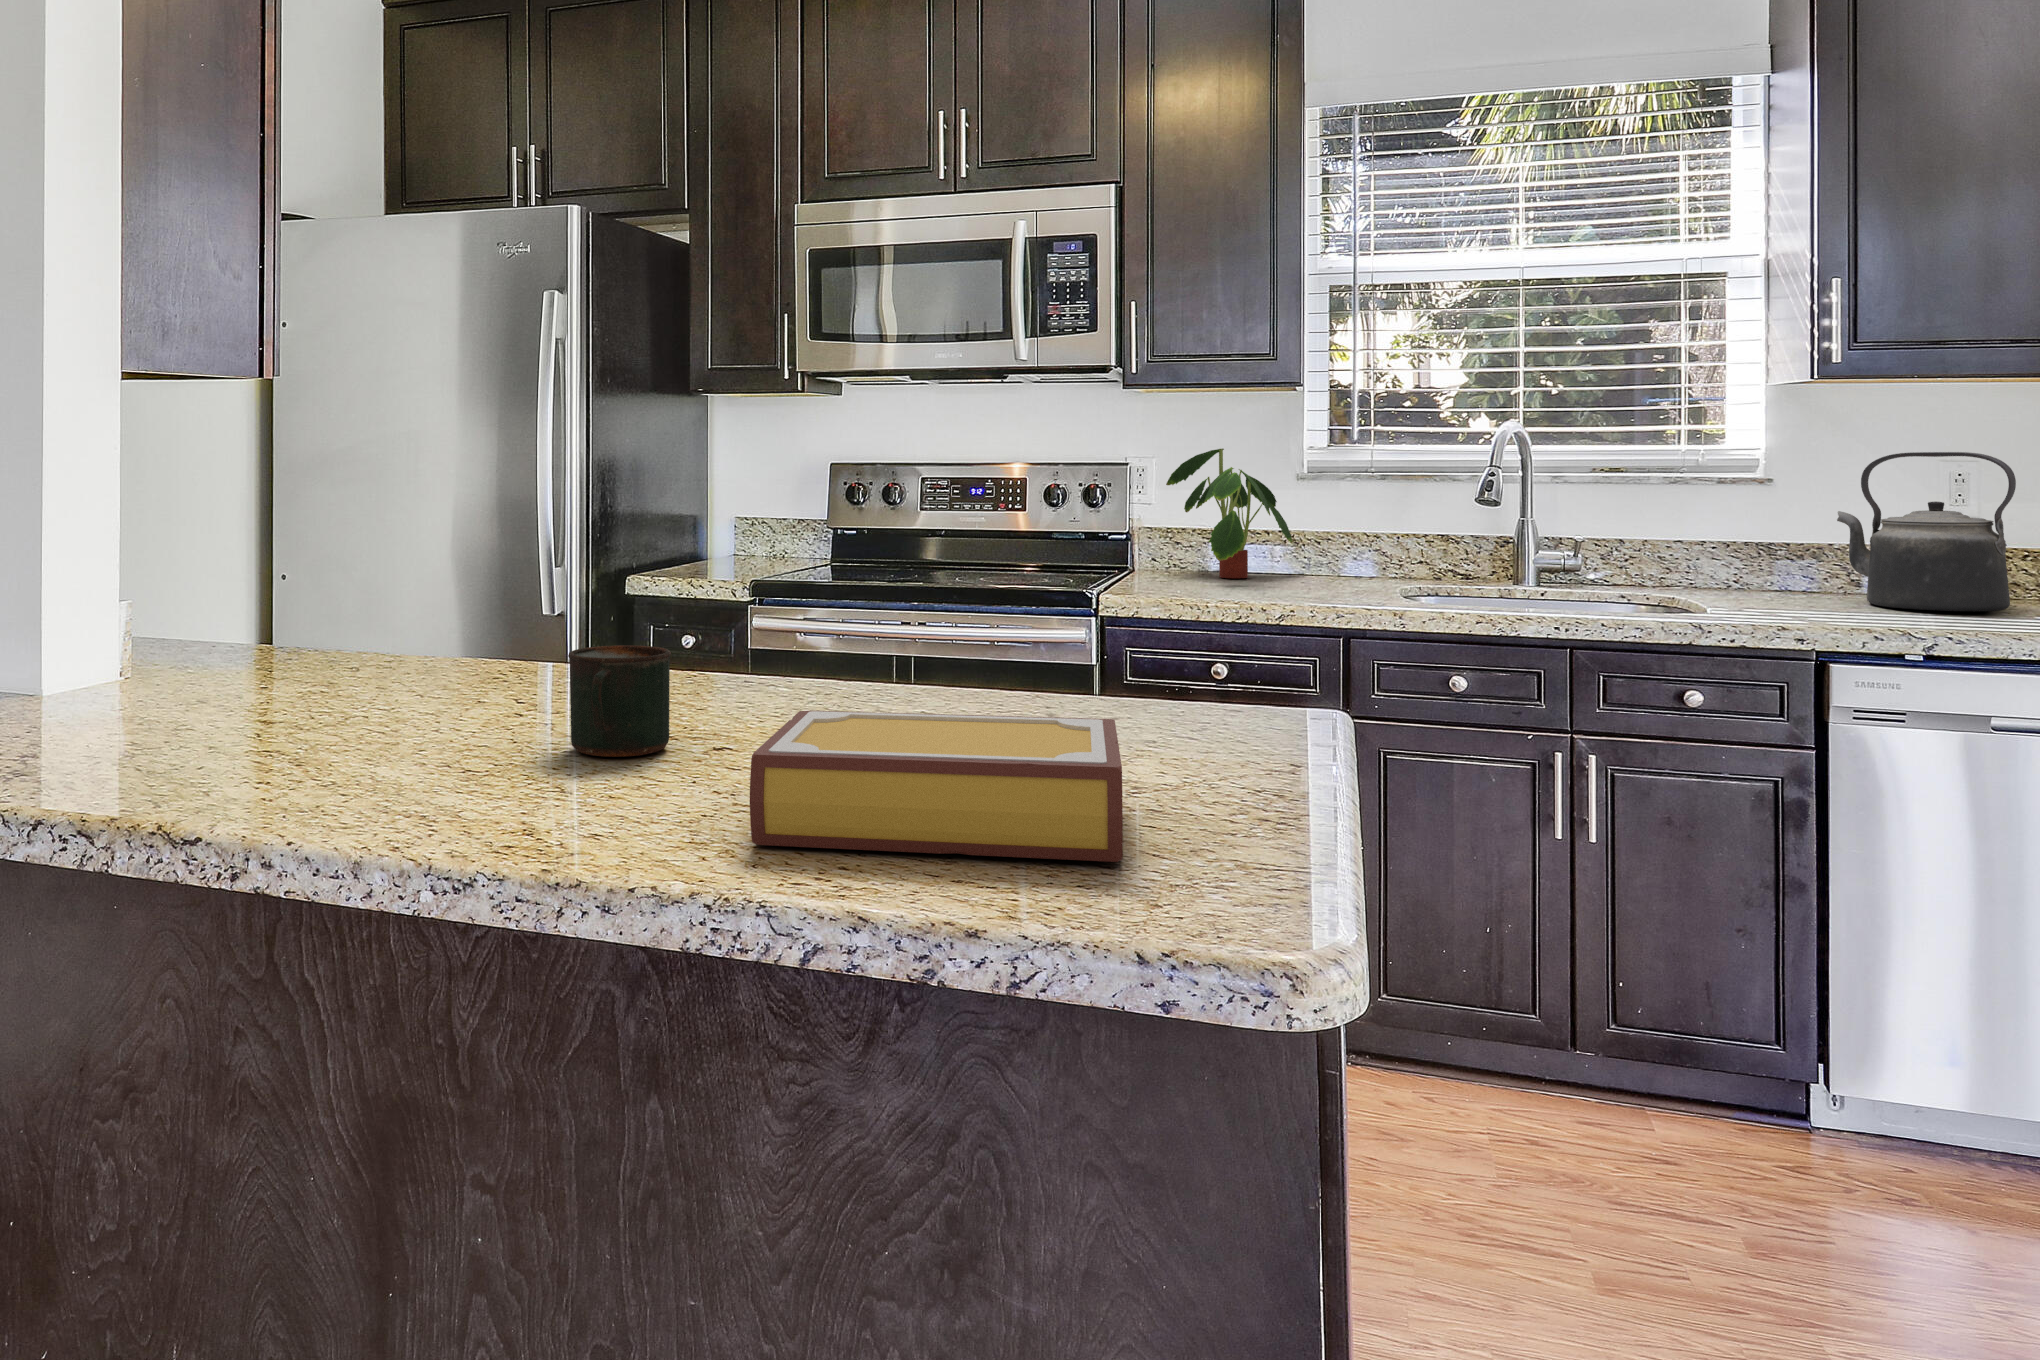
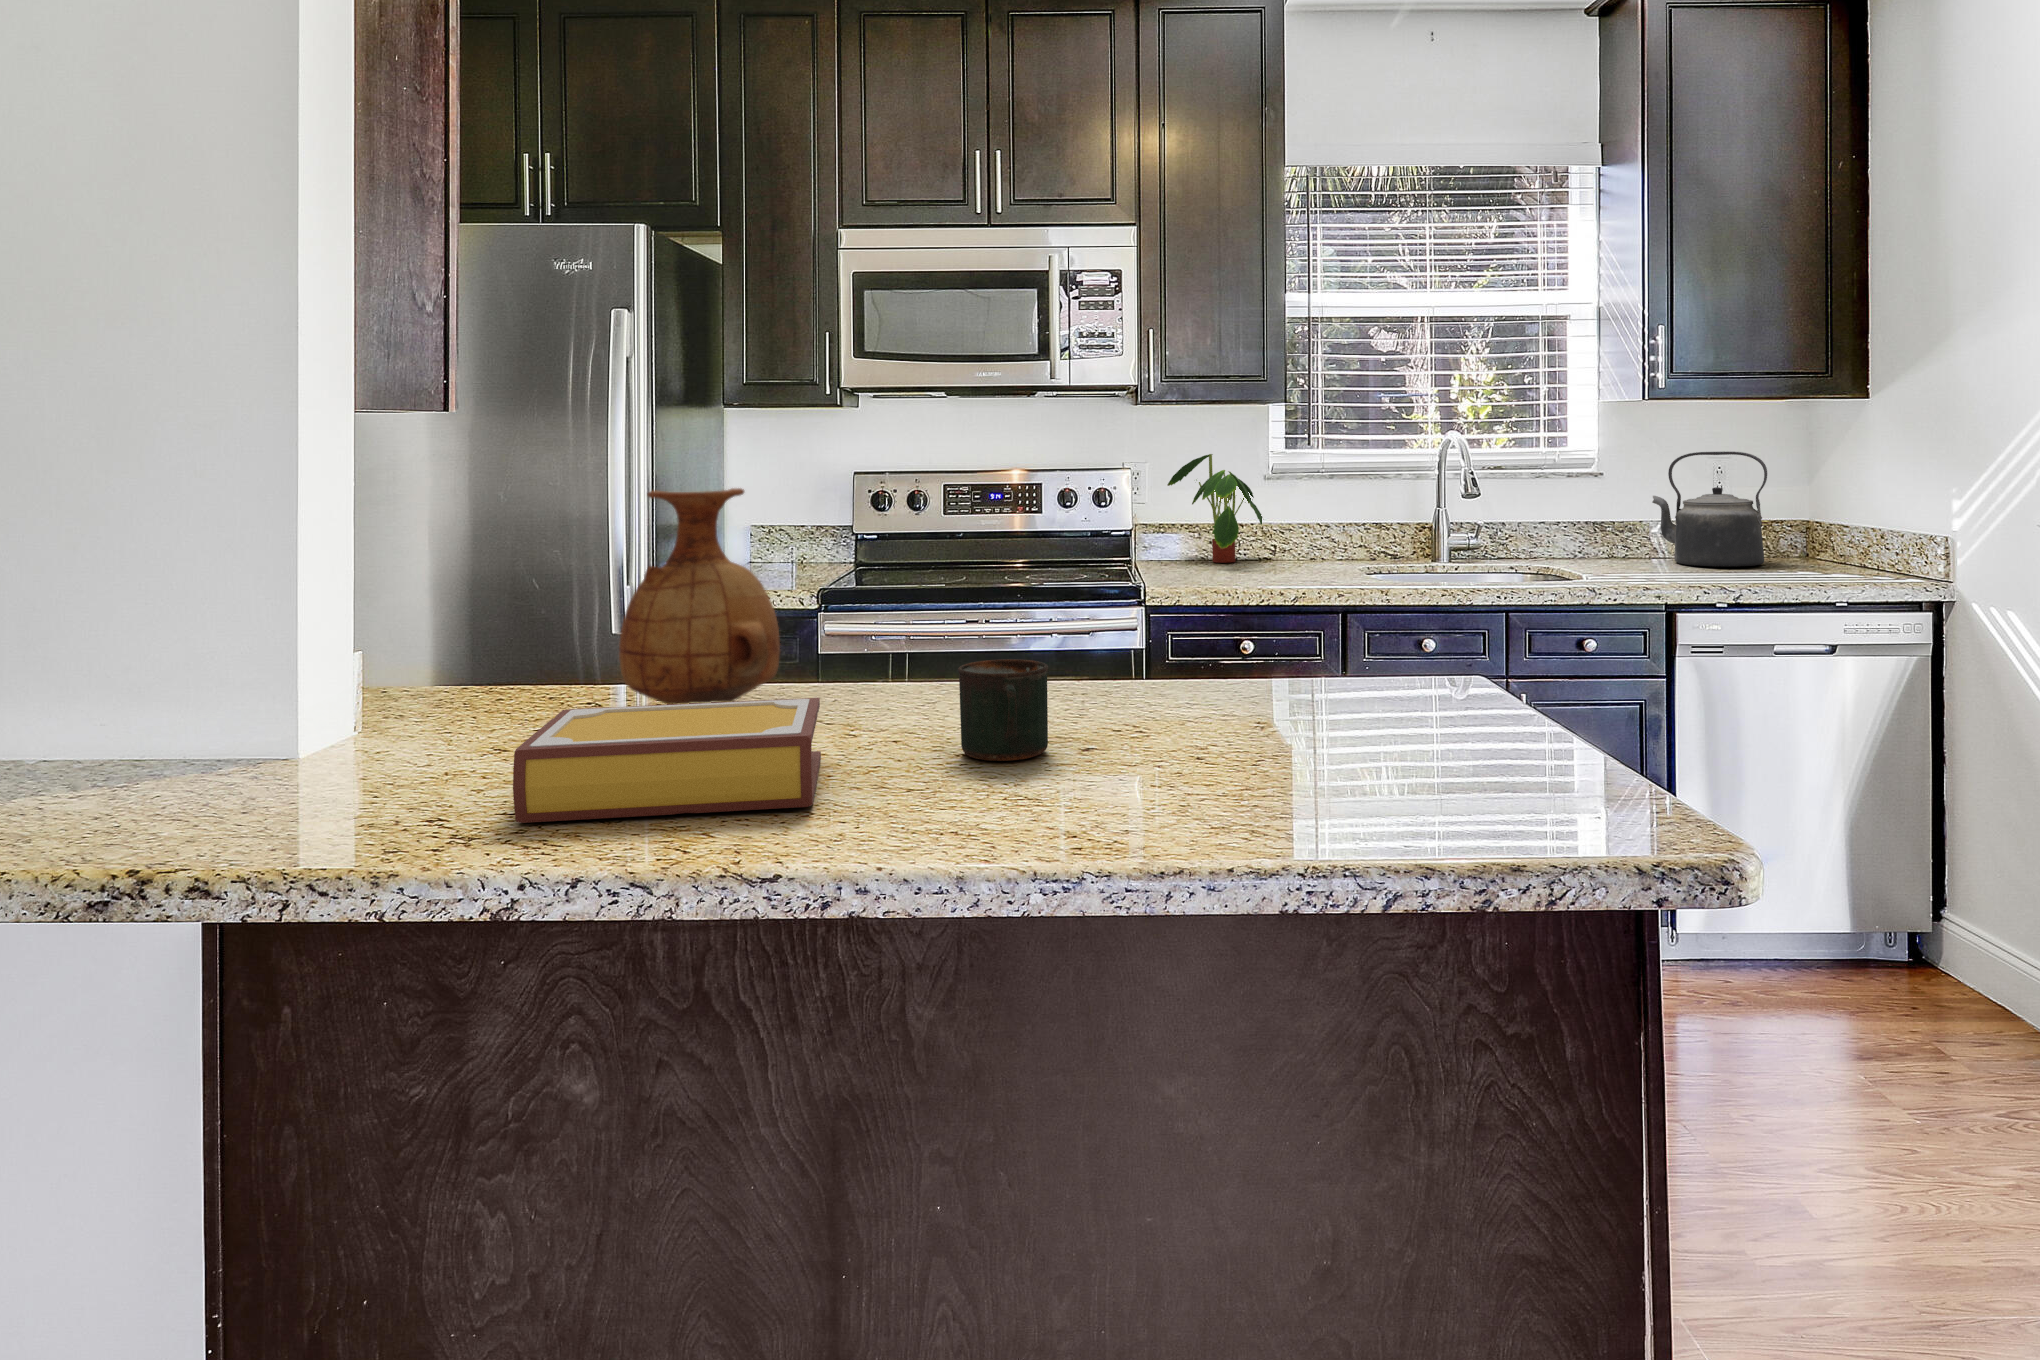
vase: none [320,455,487,691] -> present [619,488,780,704]
book: present [750,710,1123,862] -> present [513,698,821,823]

